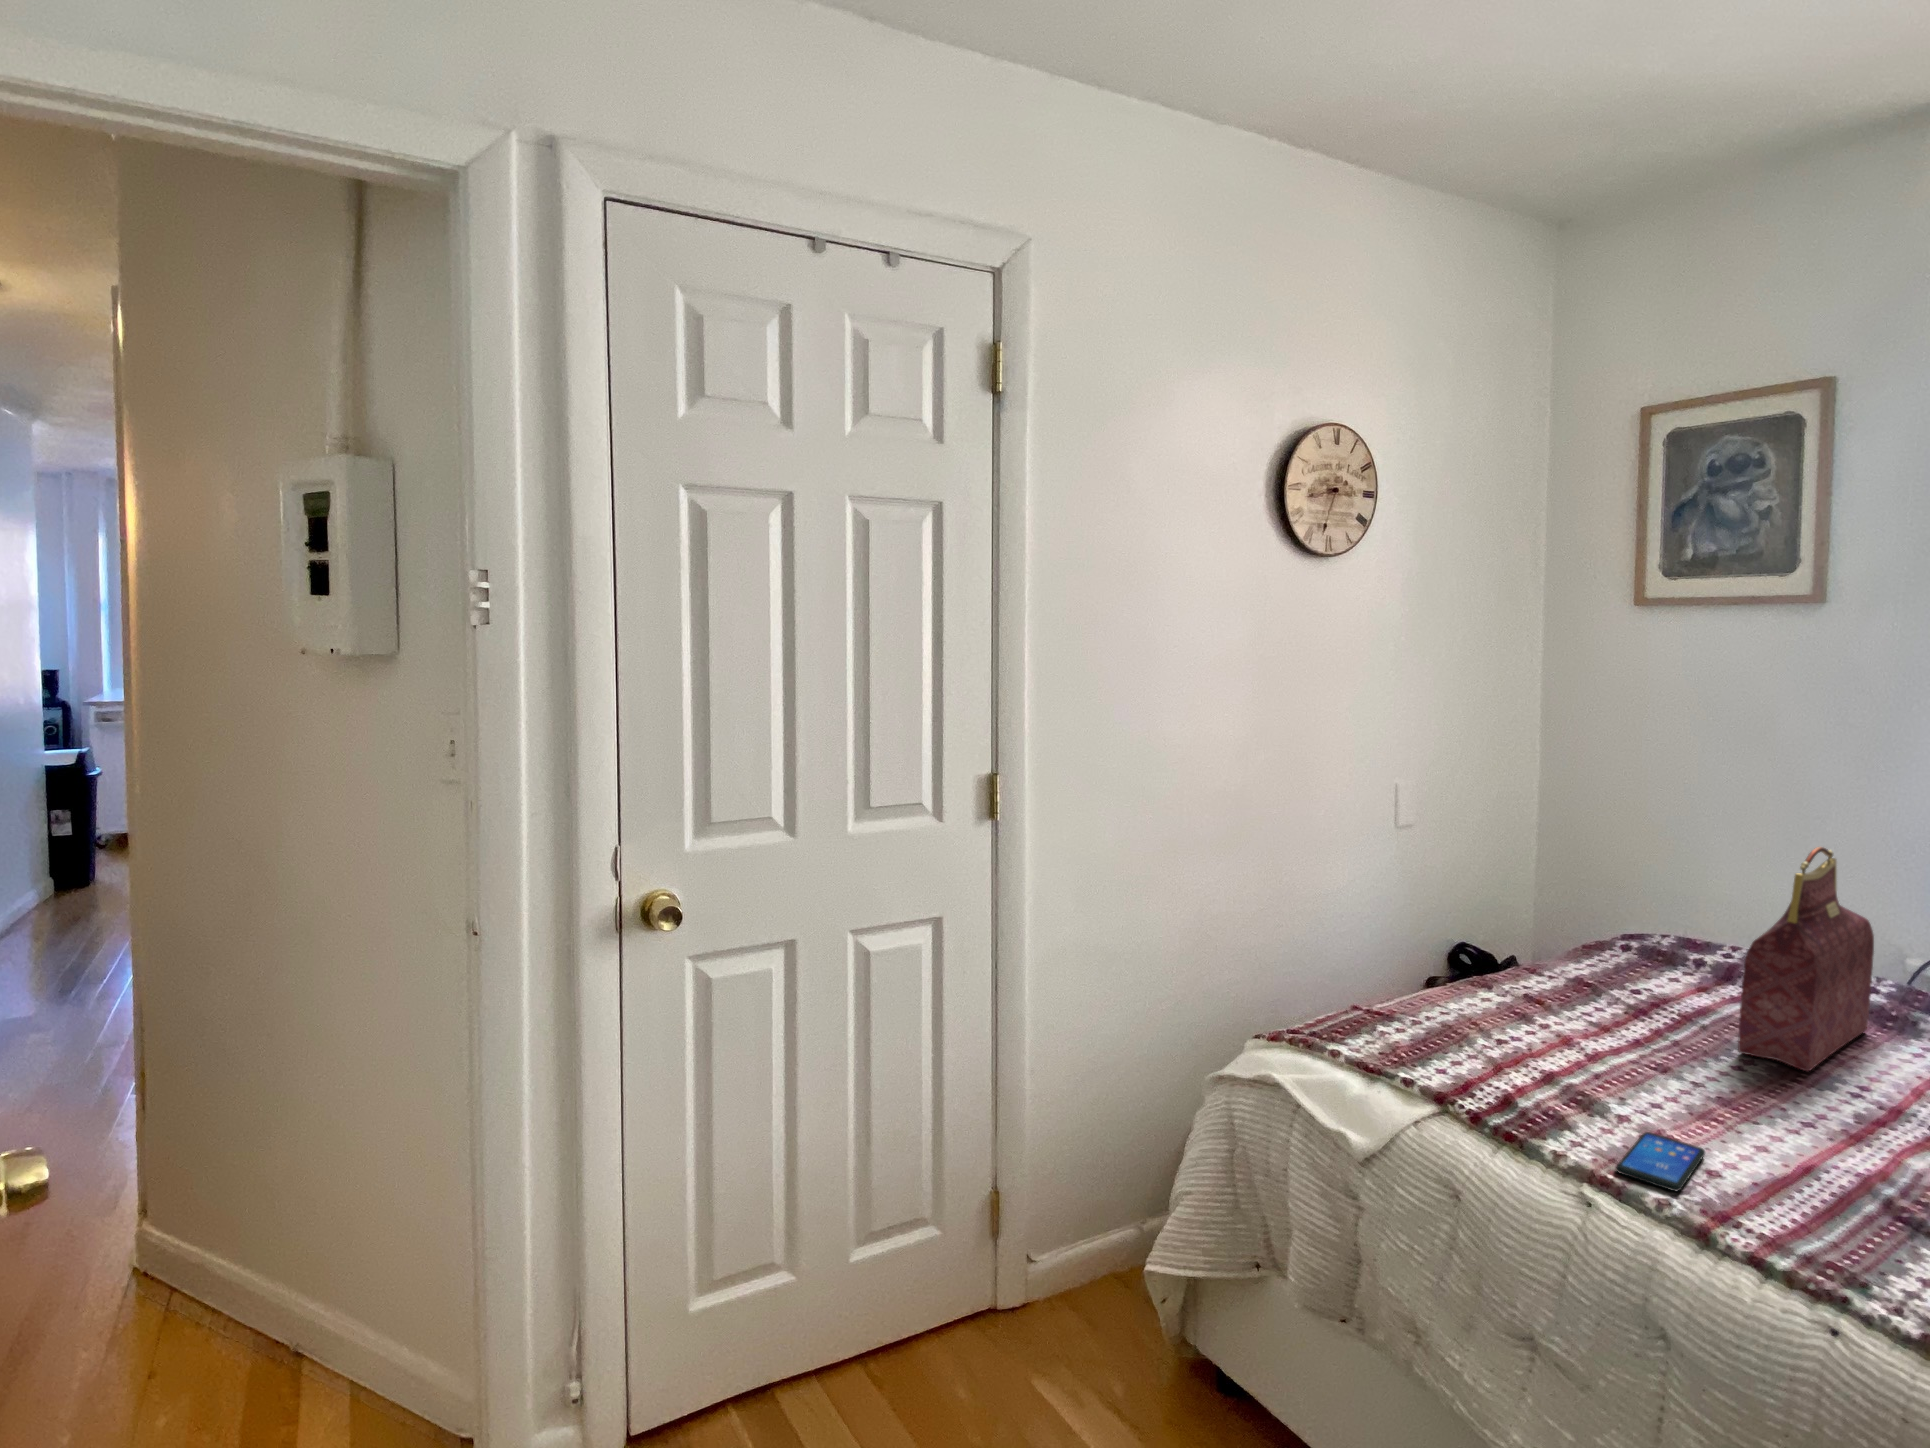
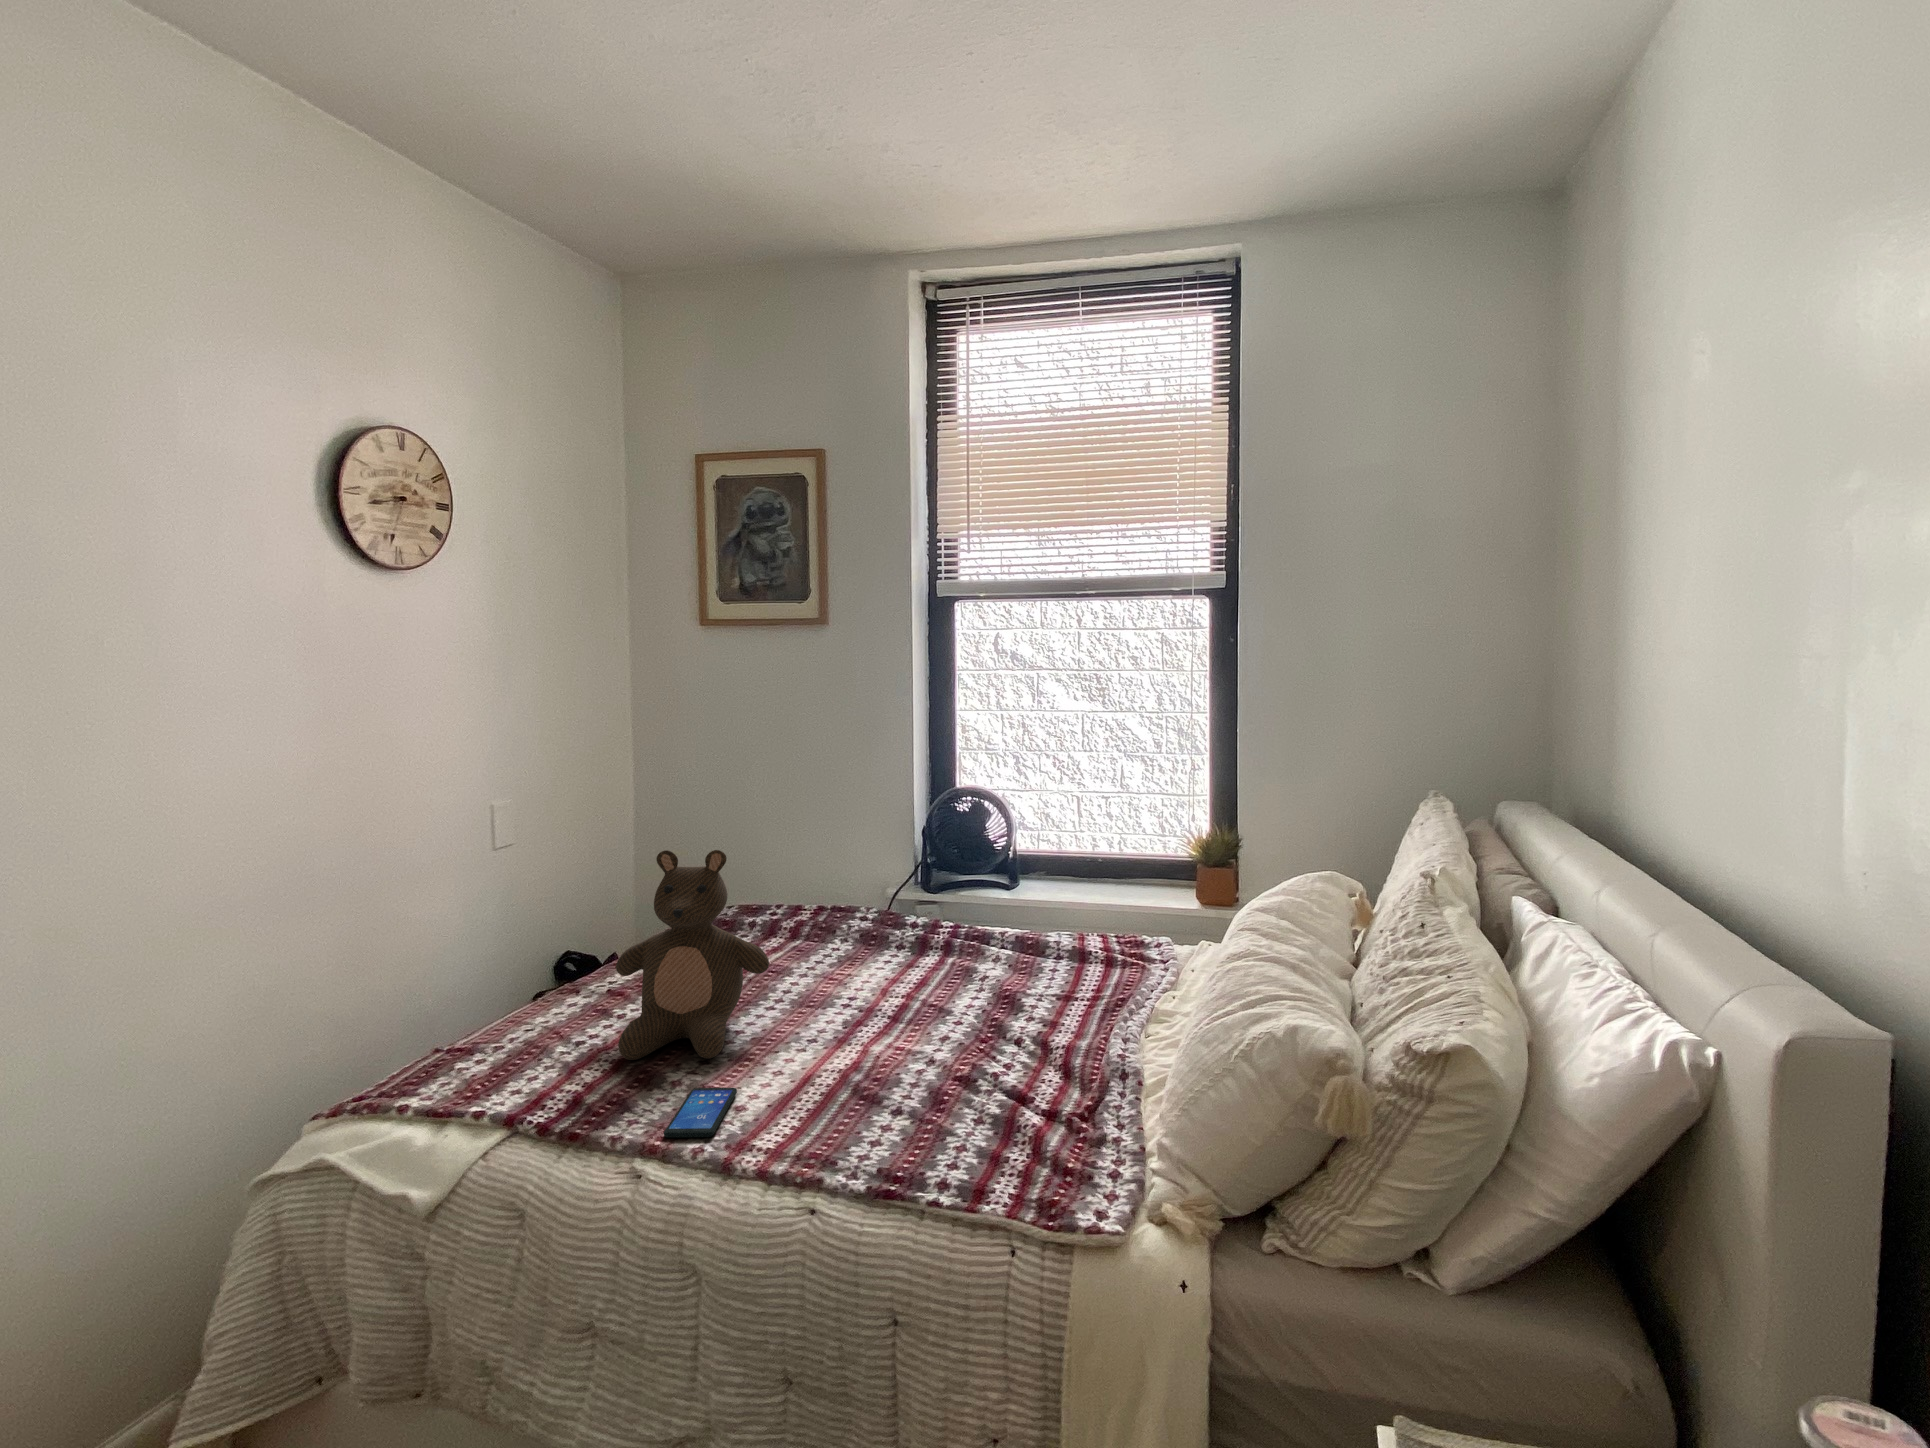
handbag: present [1738,847,1874,1071] -> none [771,820,855,995]
stuffed bear: none [1542,854,1747,1105] -> present [616,850,769,1060]

